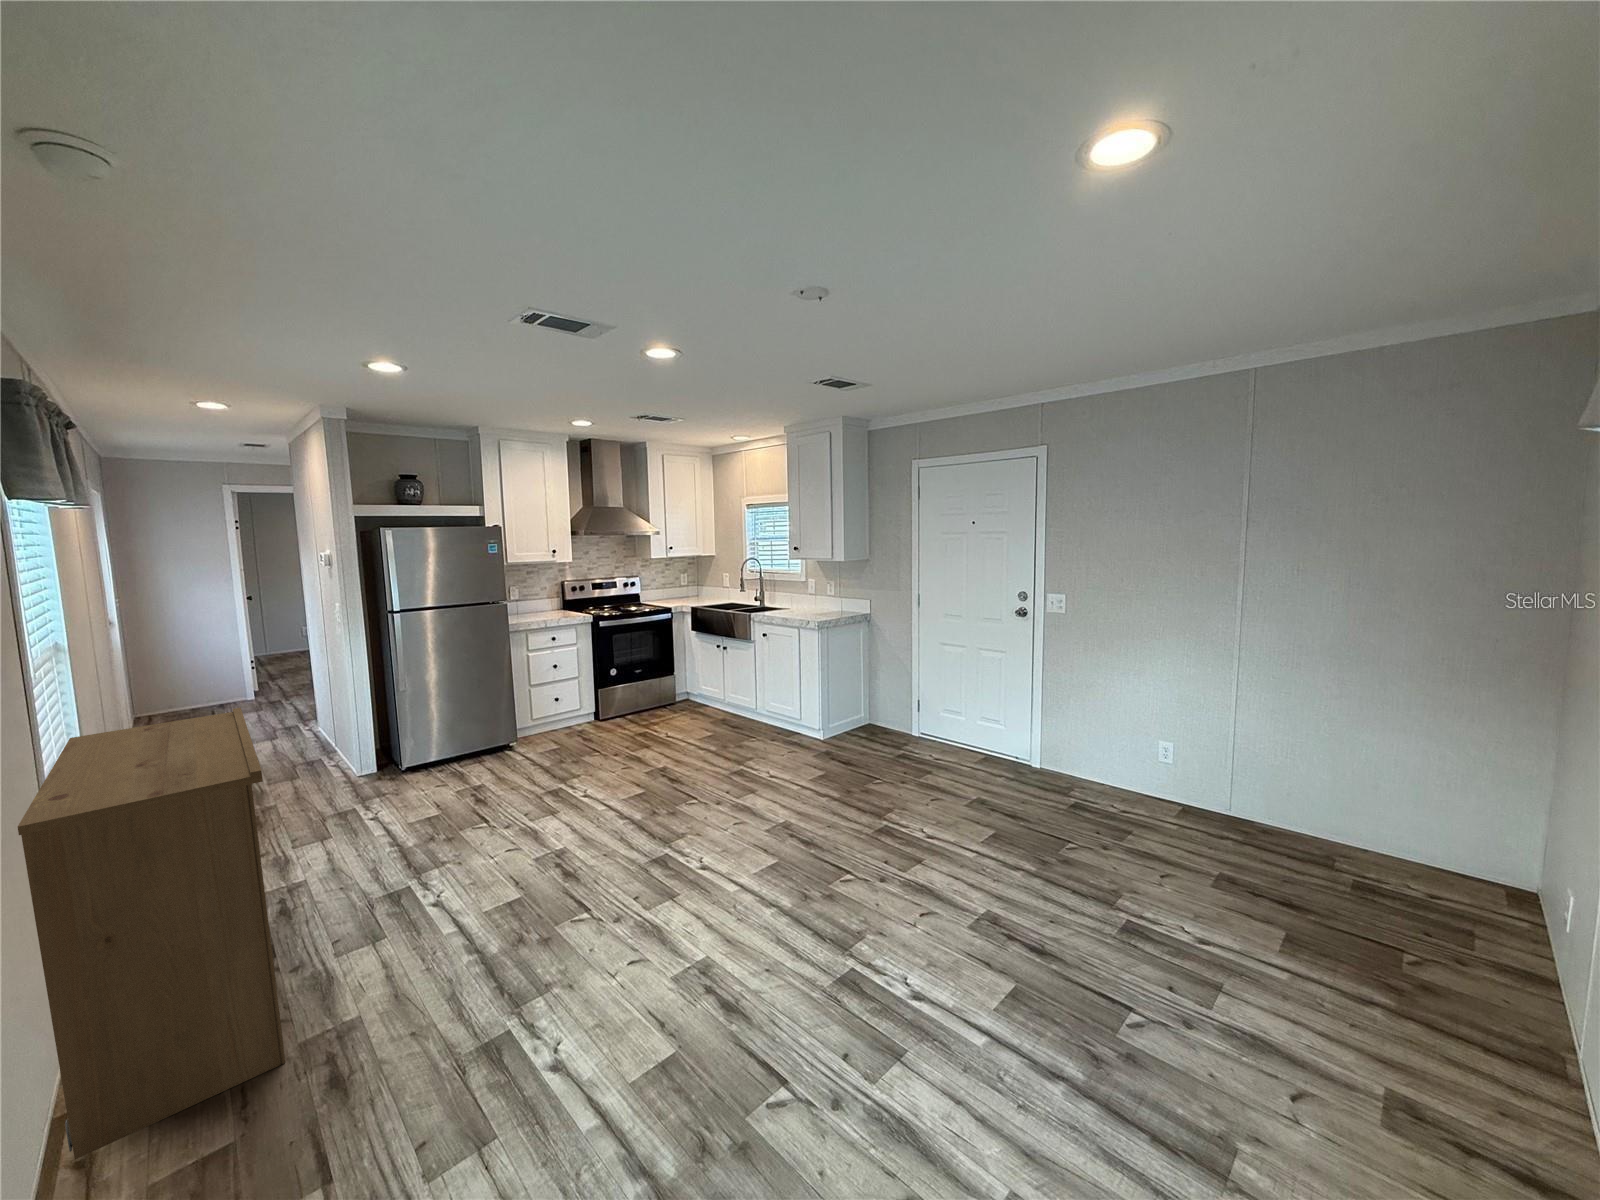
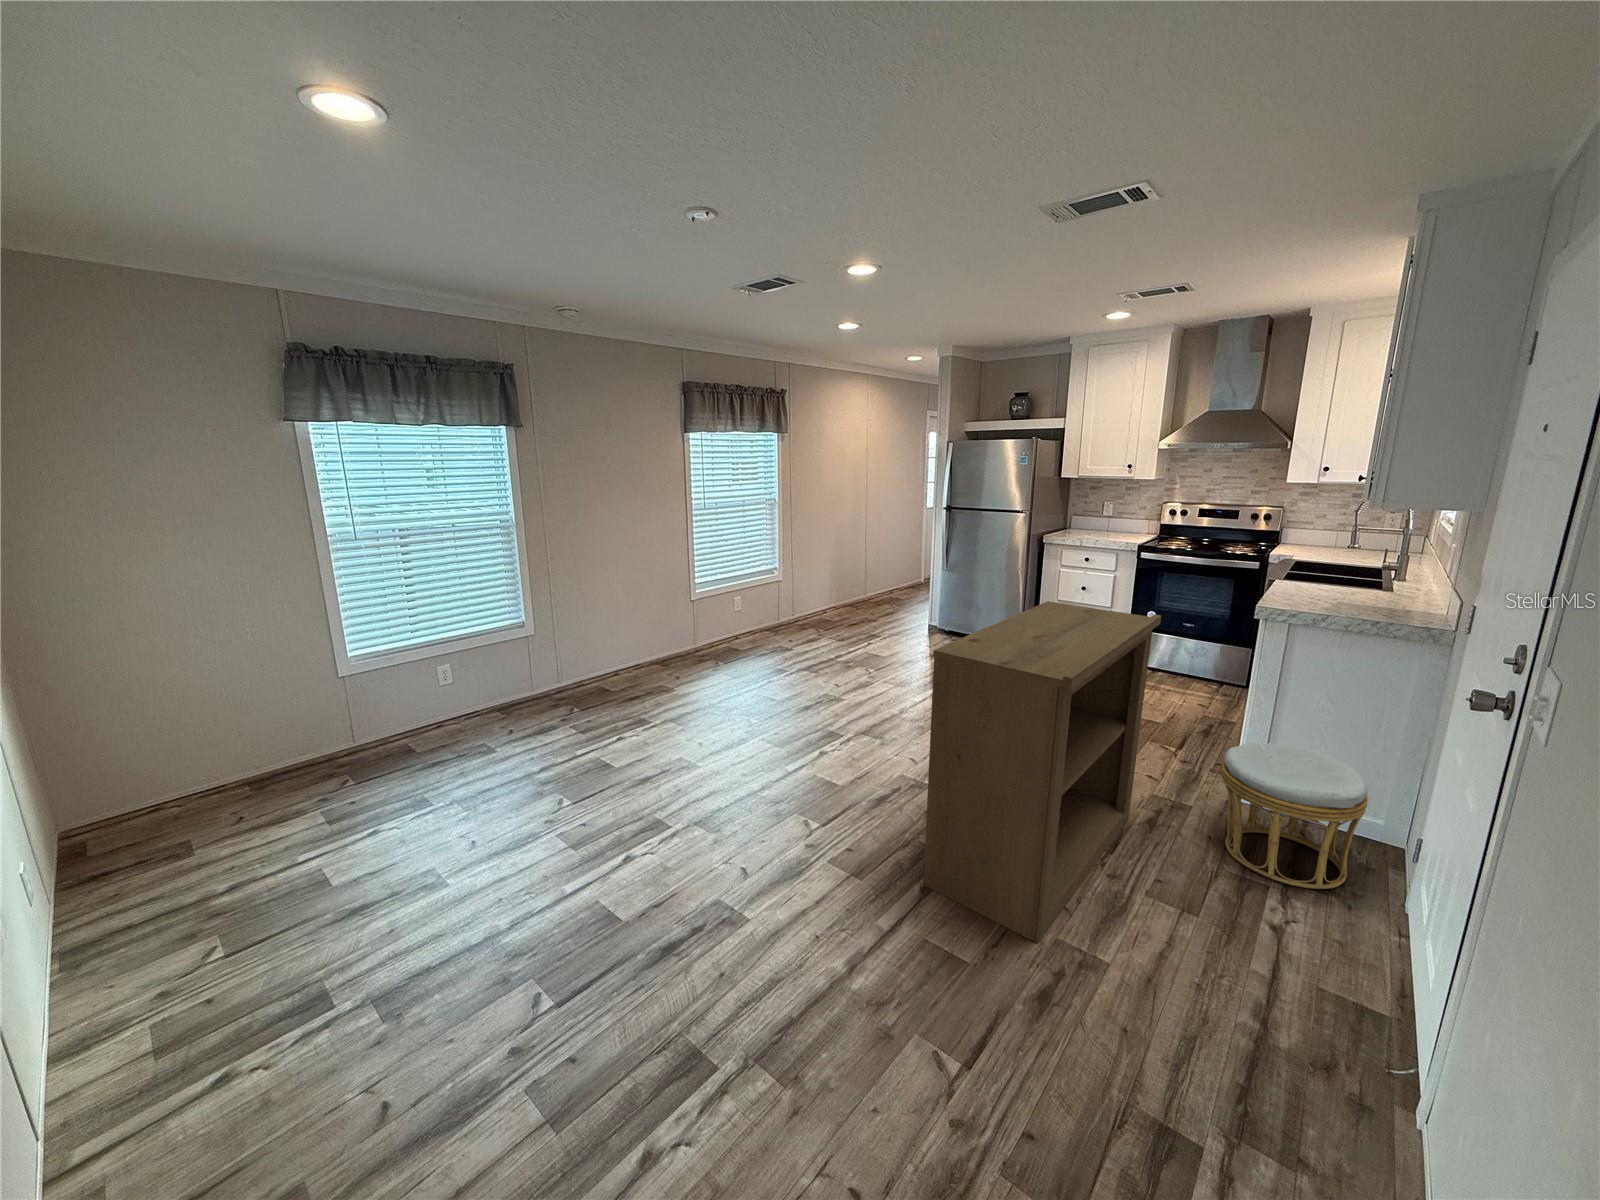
ottoman: none [332,773,445,889] -> present [1222,743,1368,889]

